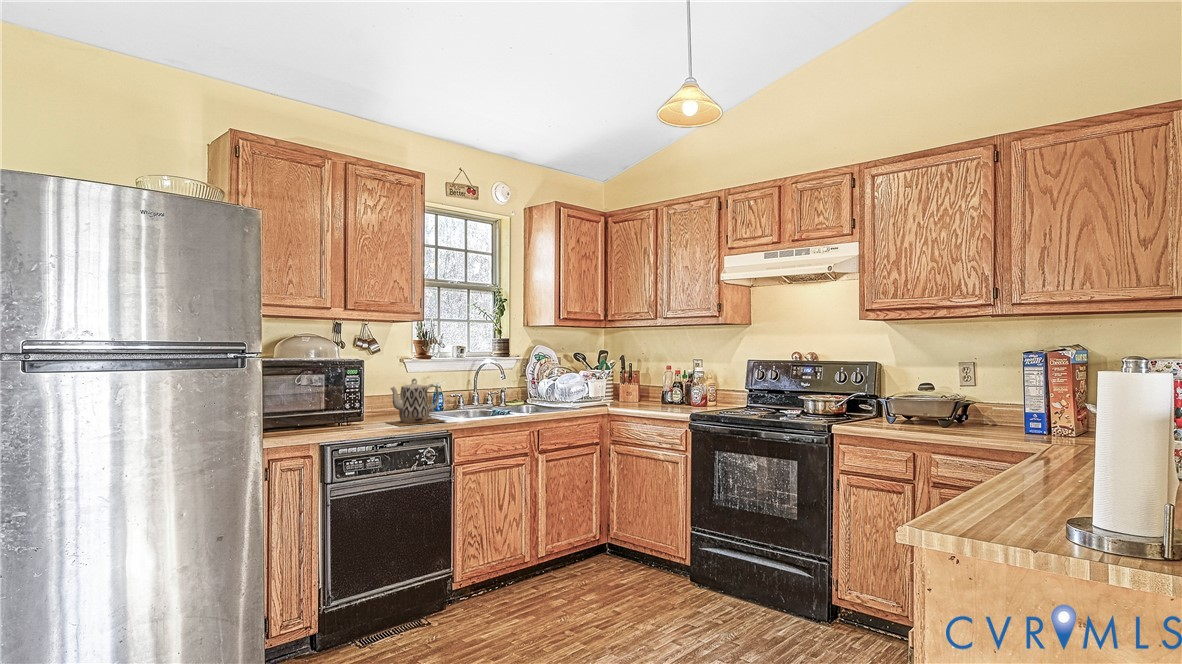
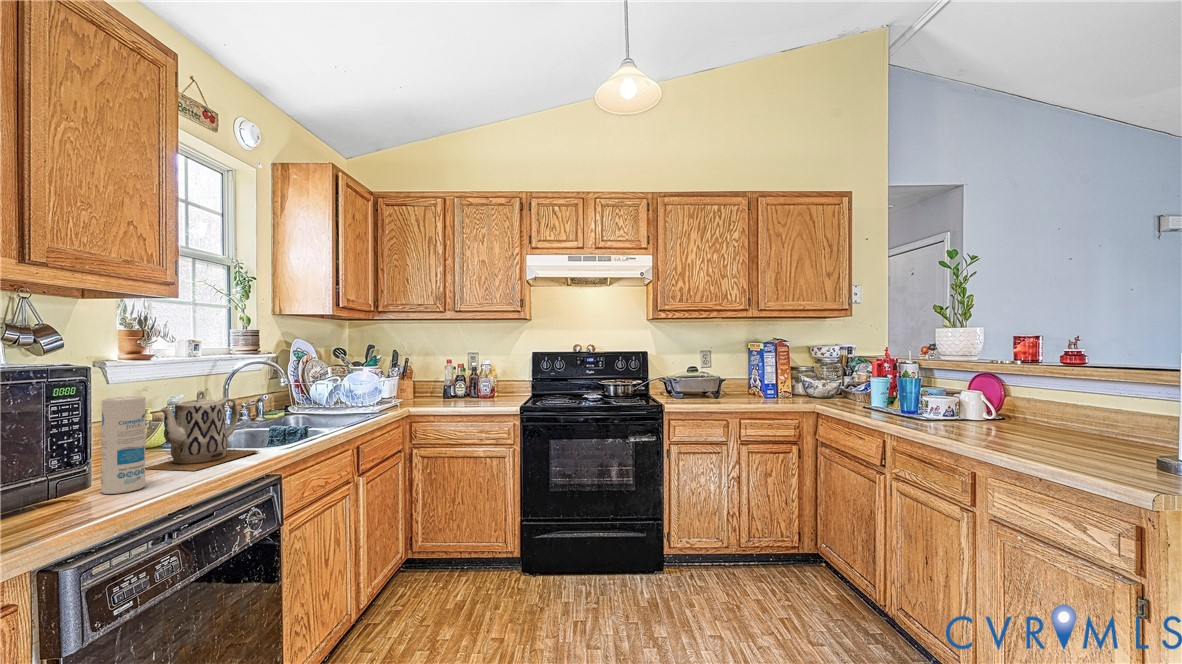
canister: none [349,378,368,430] -> present [101,396,146,494]

